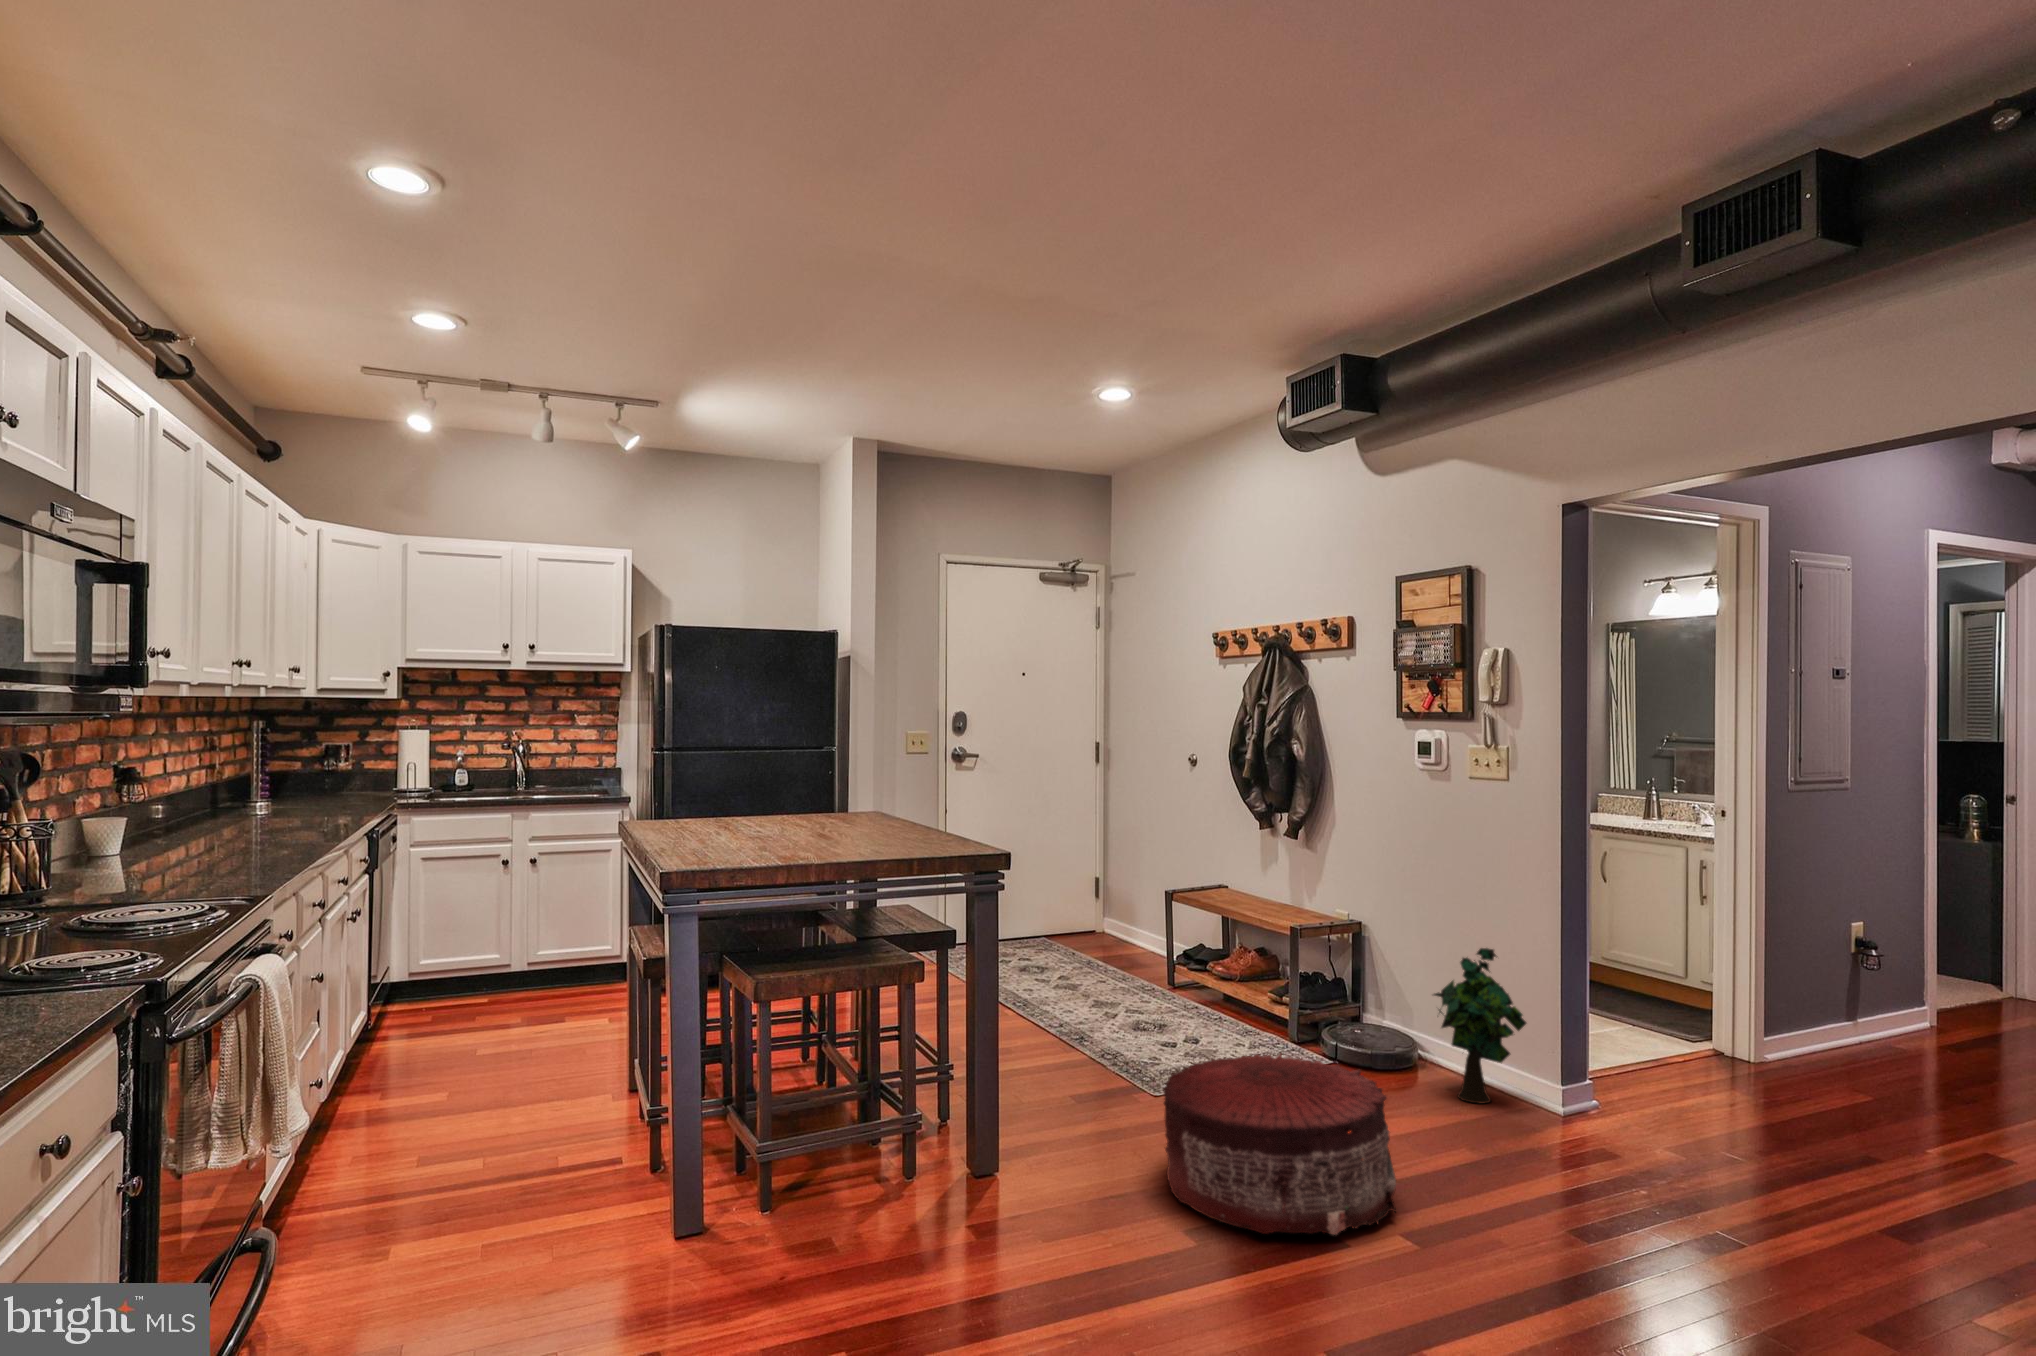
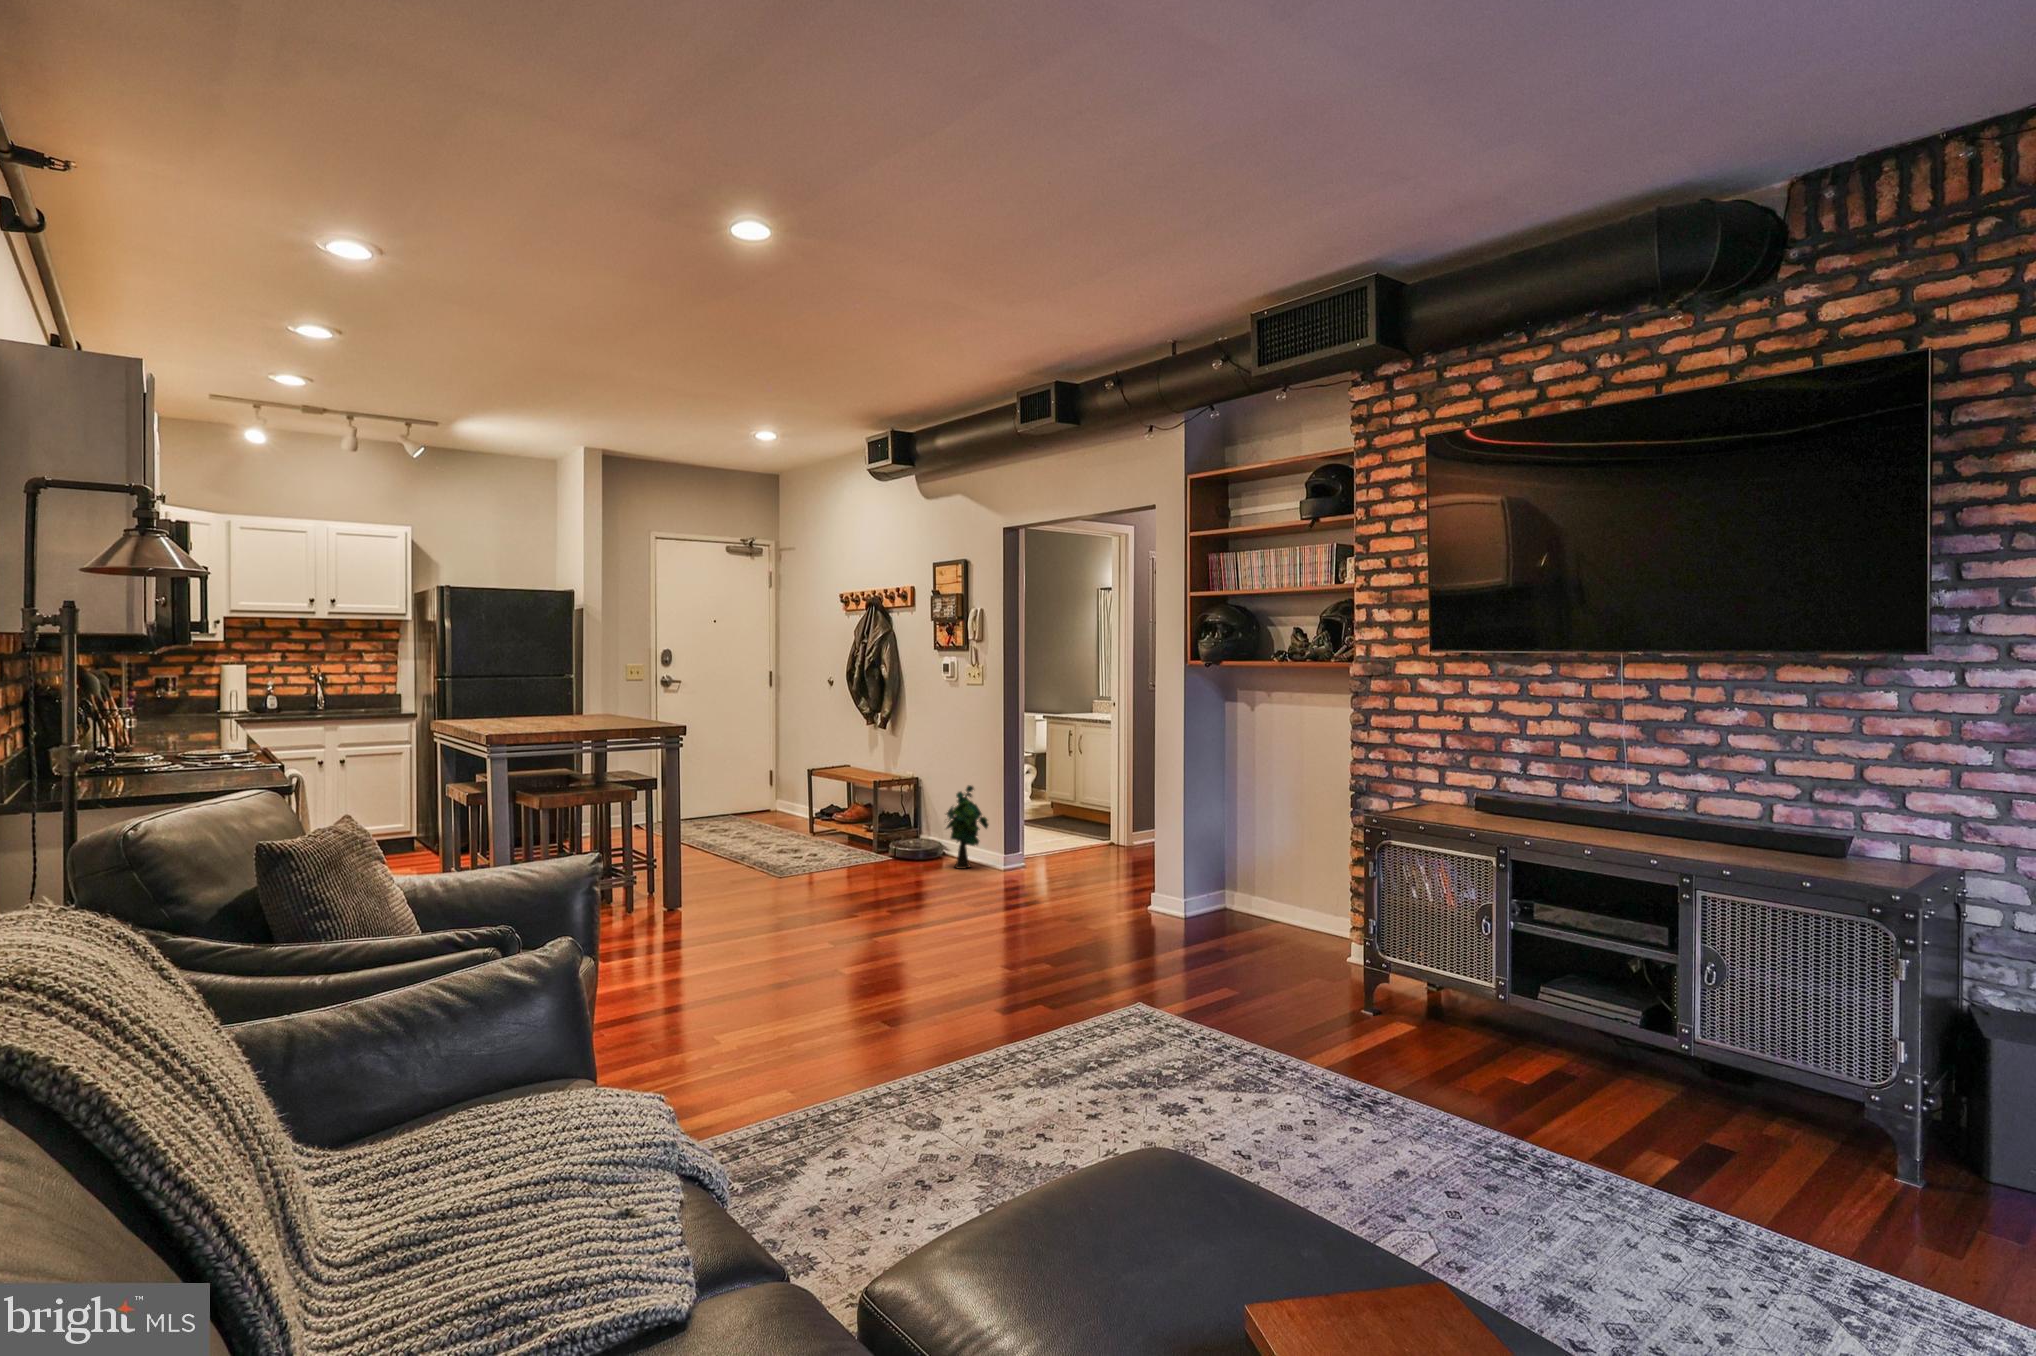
pouf: present [1164,1054,1396,1235] -> none [776,838,890,913]

